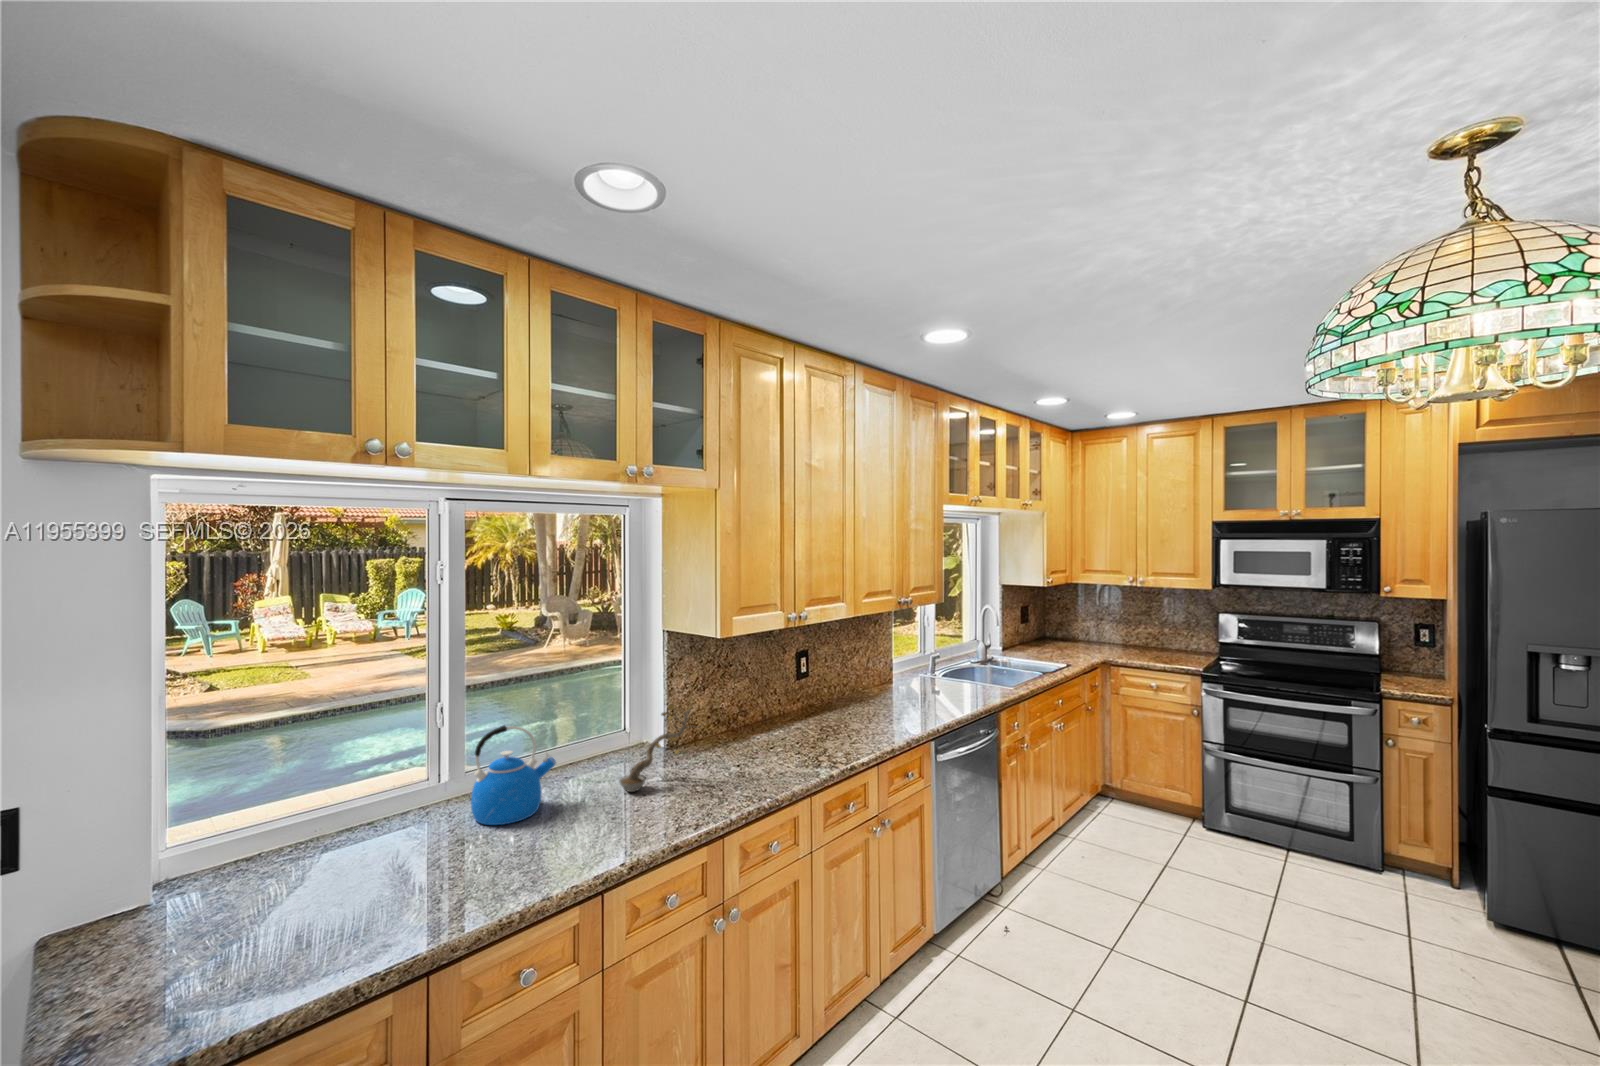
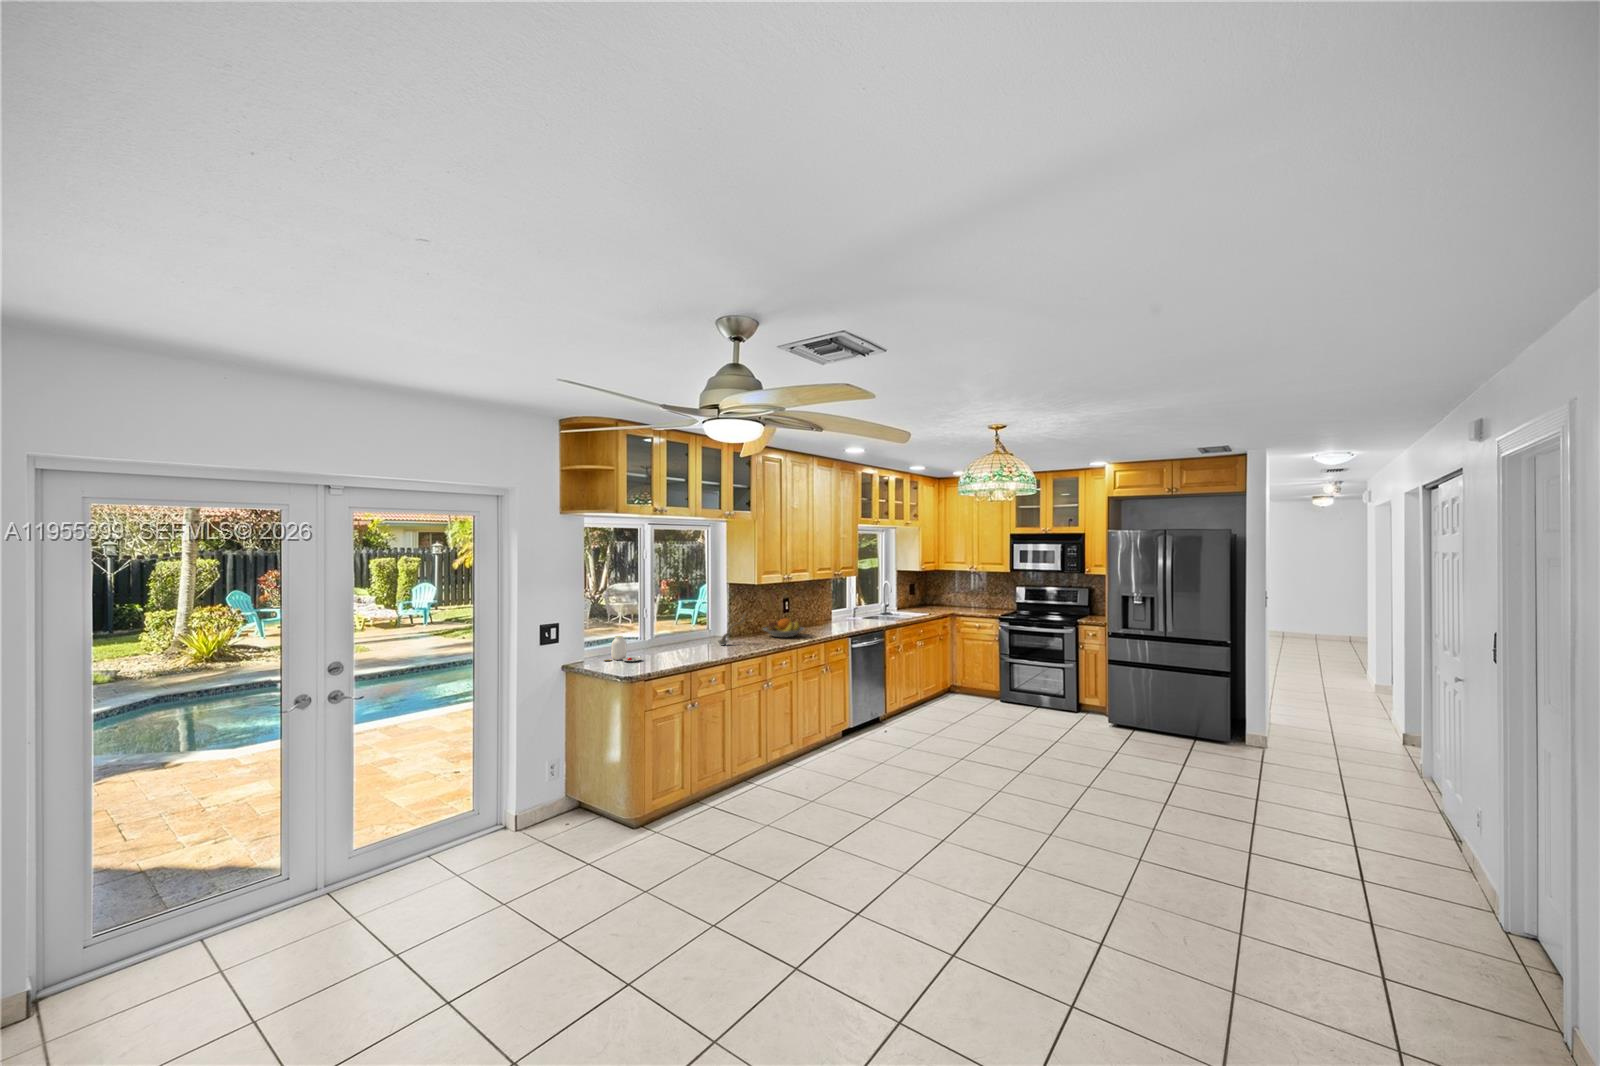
fruit bowl: none [742,705,835,752] -> present [763,618,804,638]
kettle: present [471,725,556,825] -> none [665,614,694,651]
jar: none [225,813,338,912] -> present [604,636,642,661]

